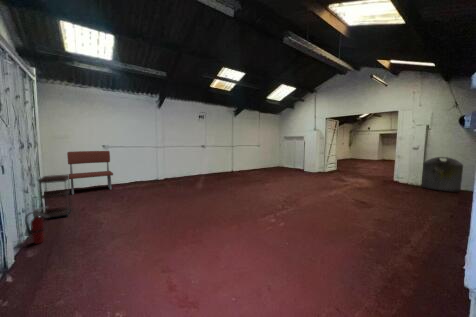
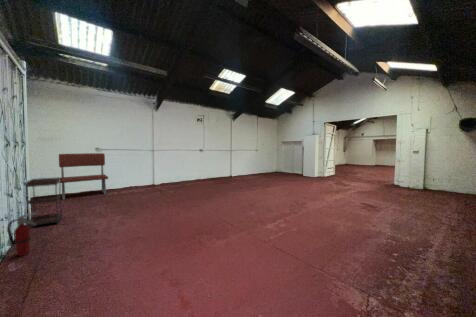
trash can: present [422,157,463,193] -> none [421,160,462,196]

